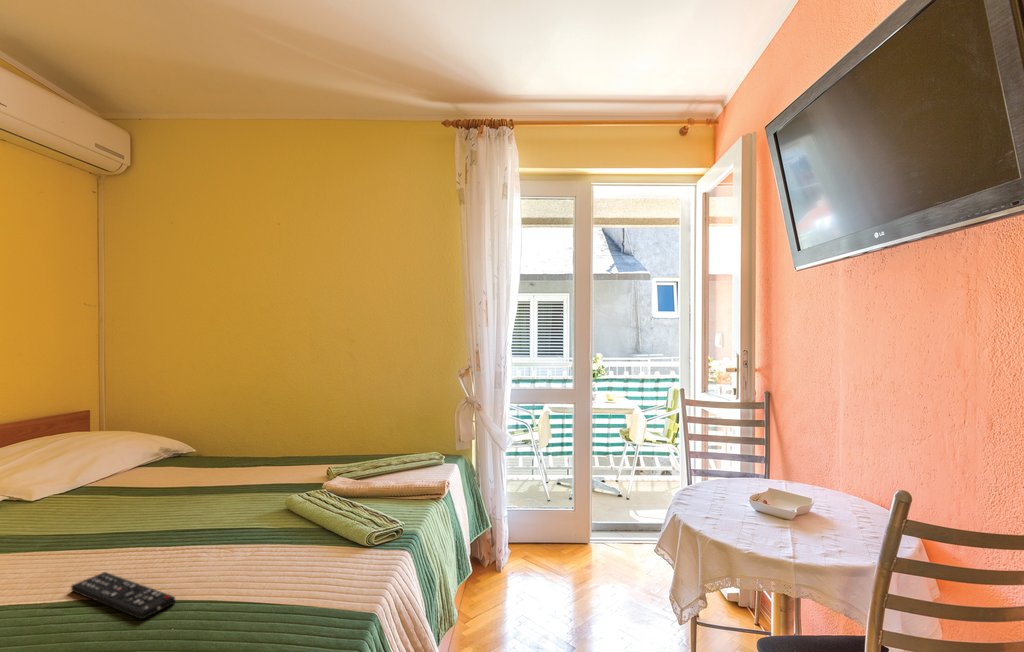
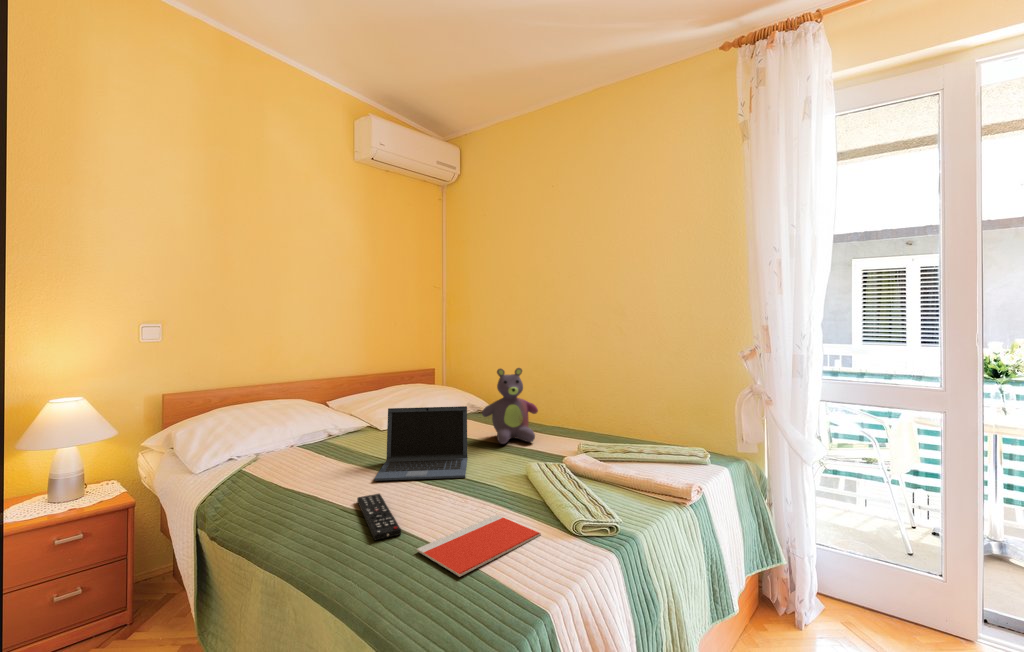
stuffed bear: none [203,399,273,485] -> present [482,368,538,444]
laptop: none [76,449,213,562] -> present [374,406,467,481]
notebook: none [211,551,338,614] -> present [417,515,541,577]

